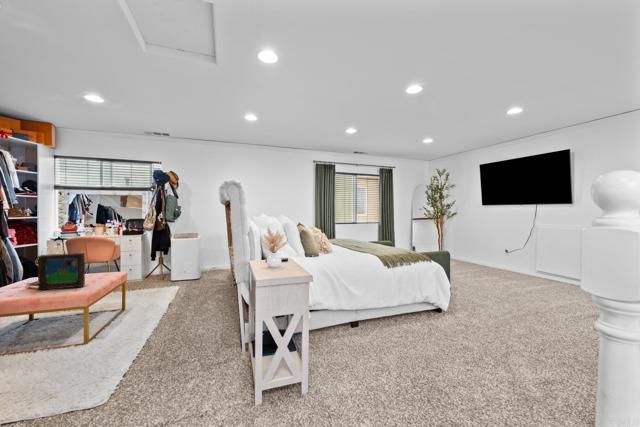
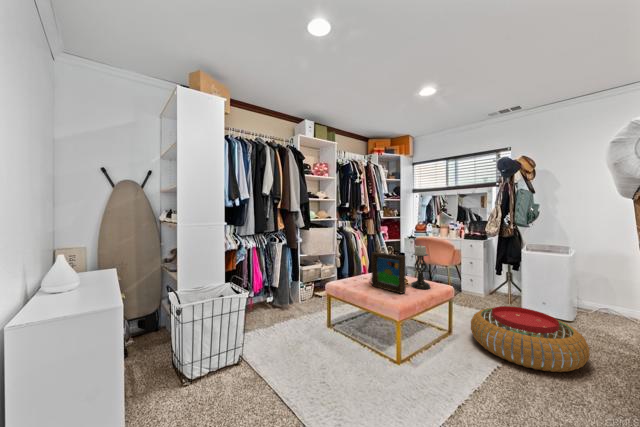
candle holder: none [86,242,107,281] -> present [411,245,430,289]
pouf: none [140,275,207,310] -> present [471,306,590,372]

